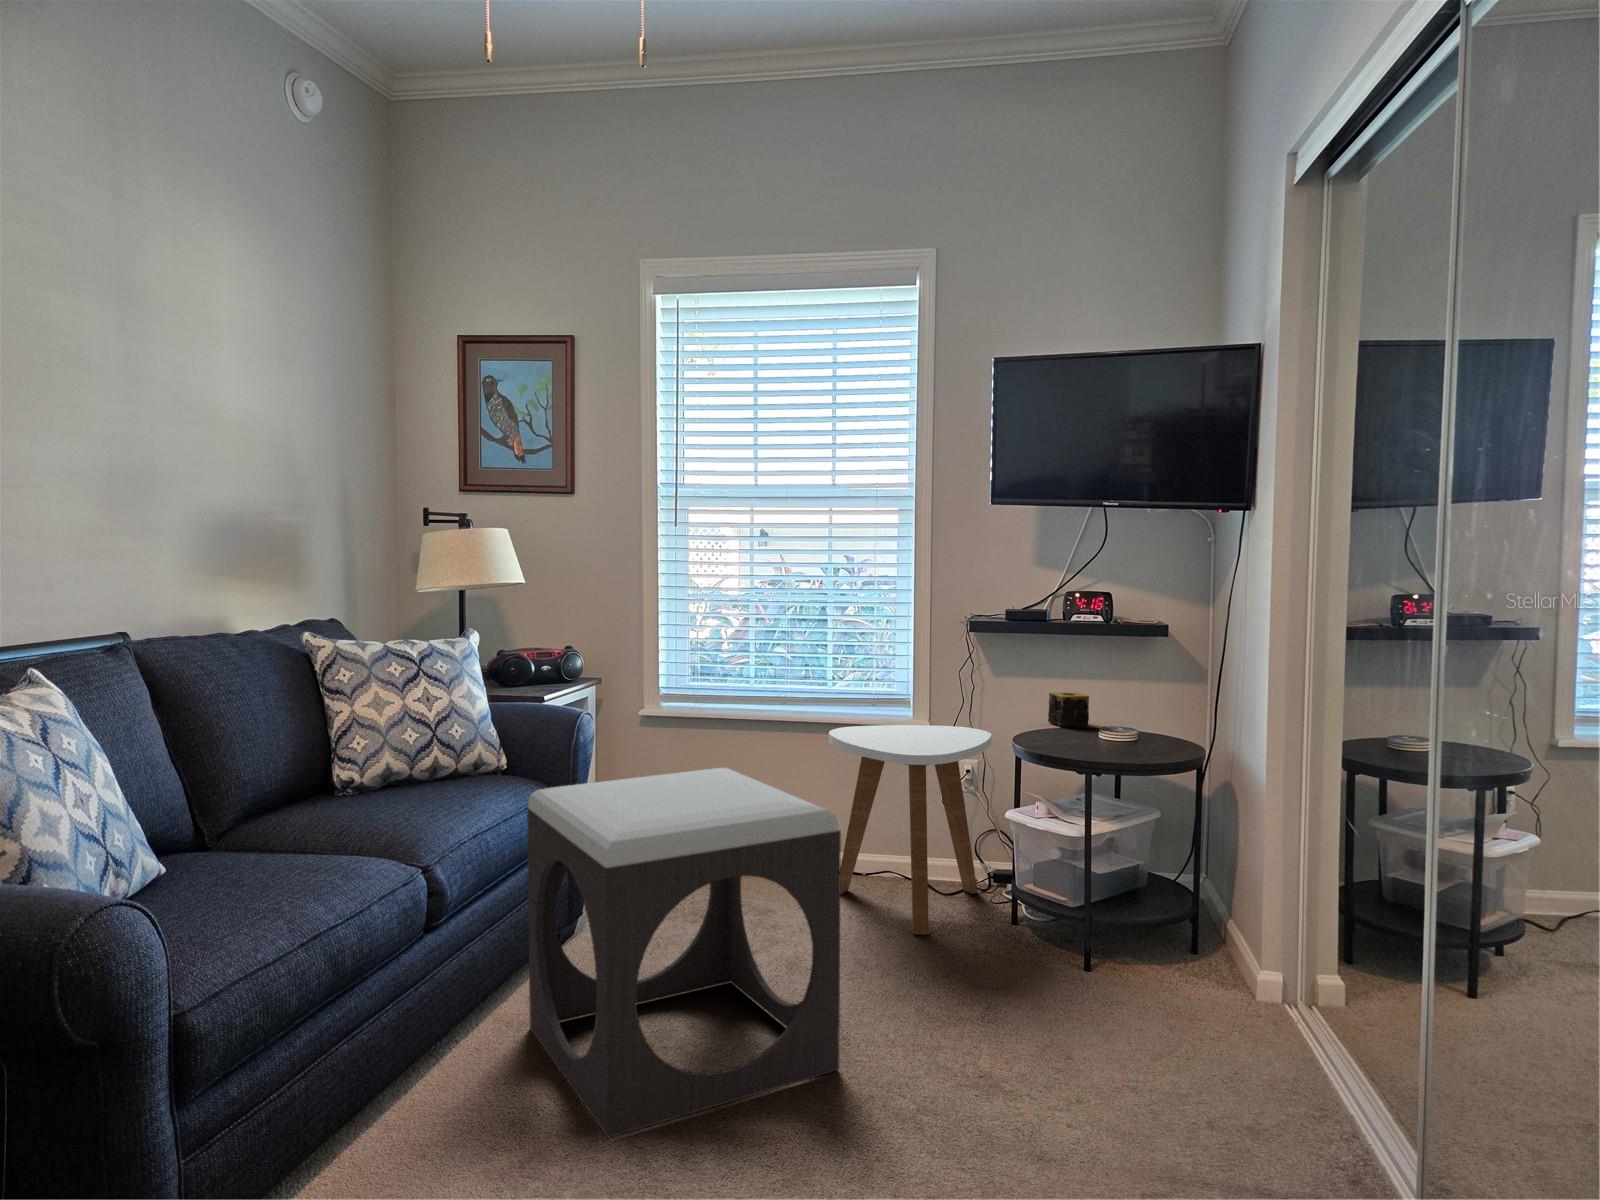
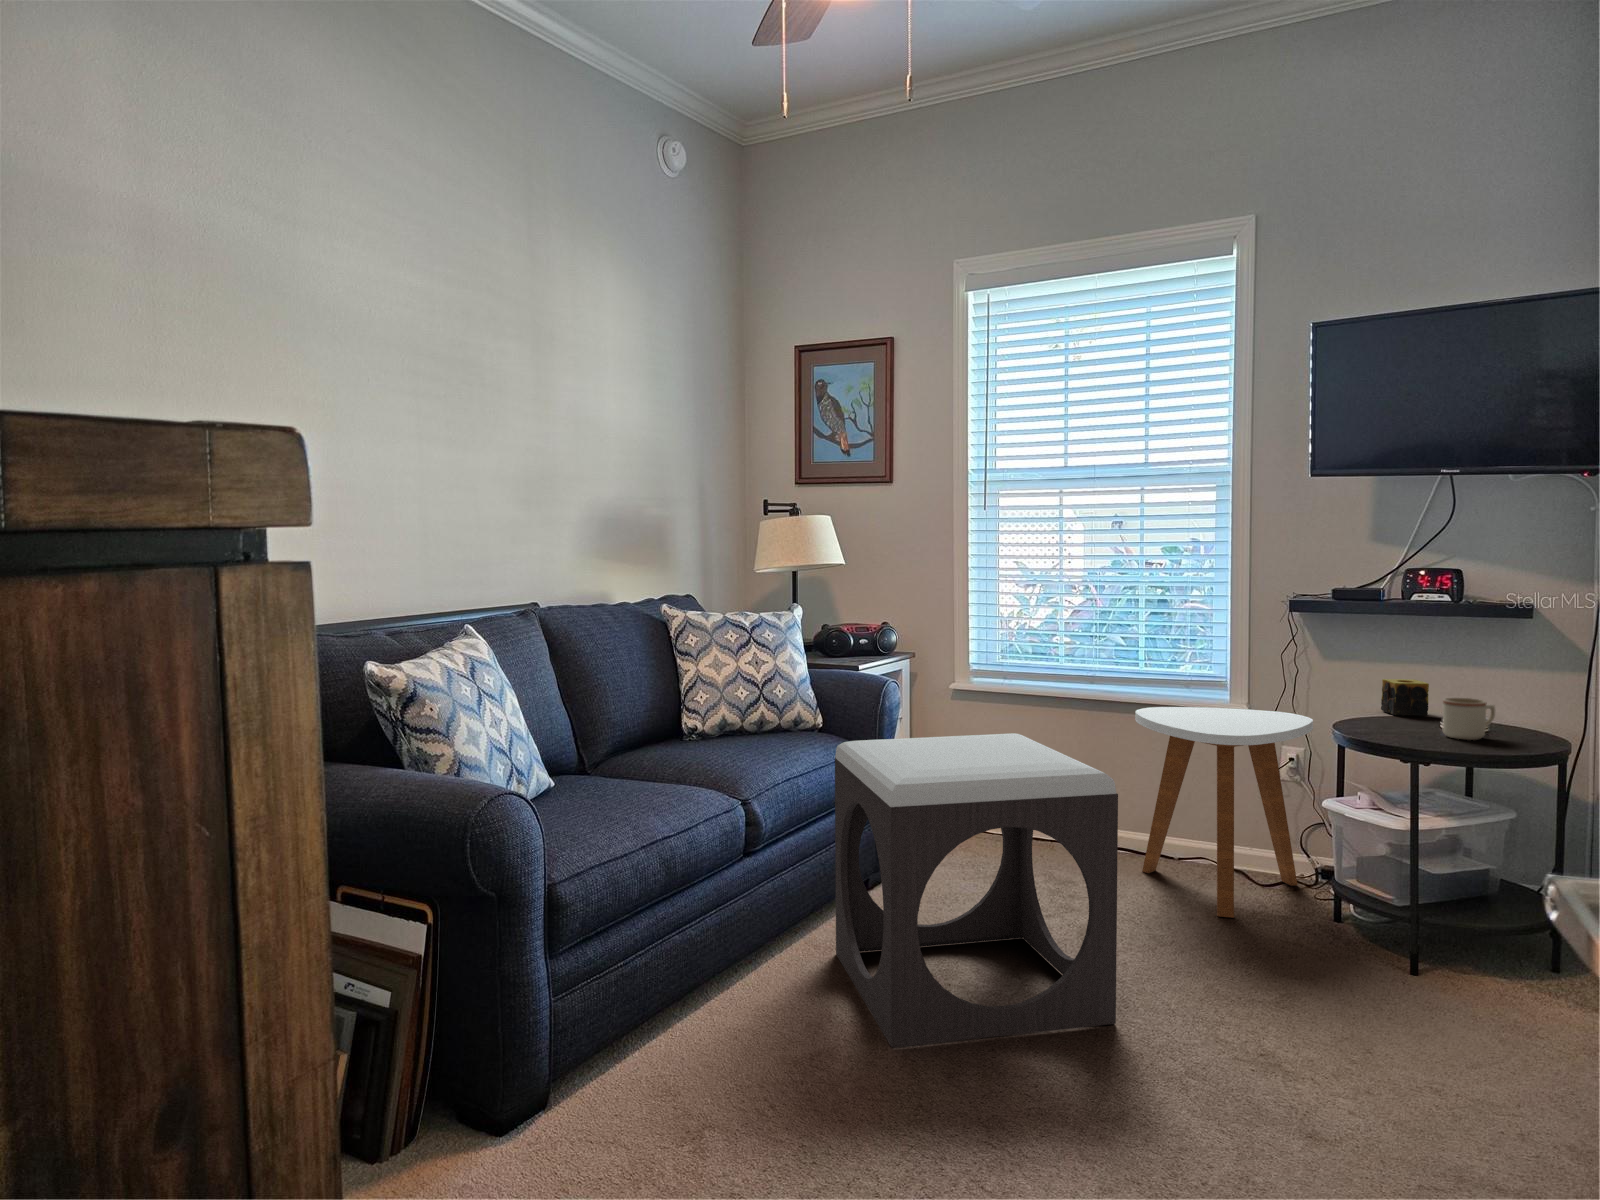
mug: none [1109,711,1152,750] -> present [1442,698,1495,740]

